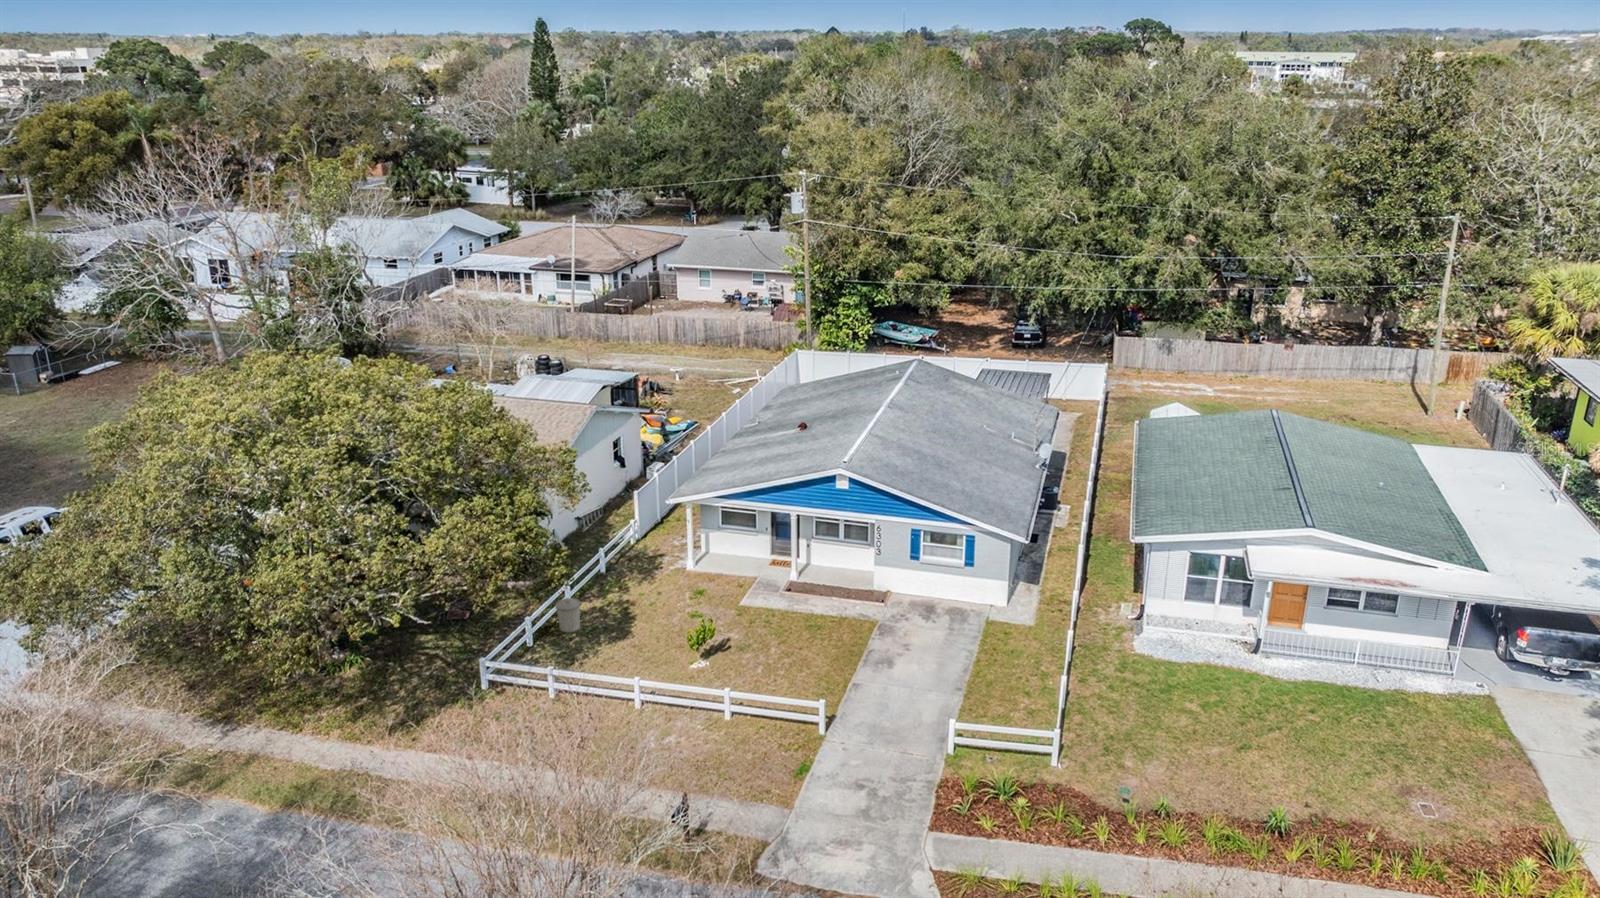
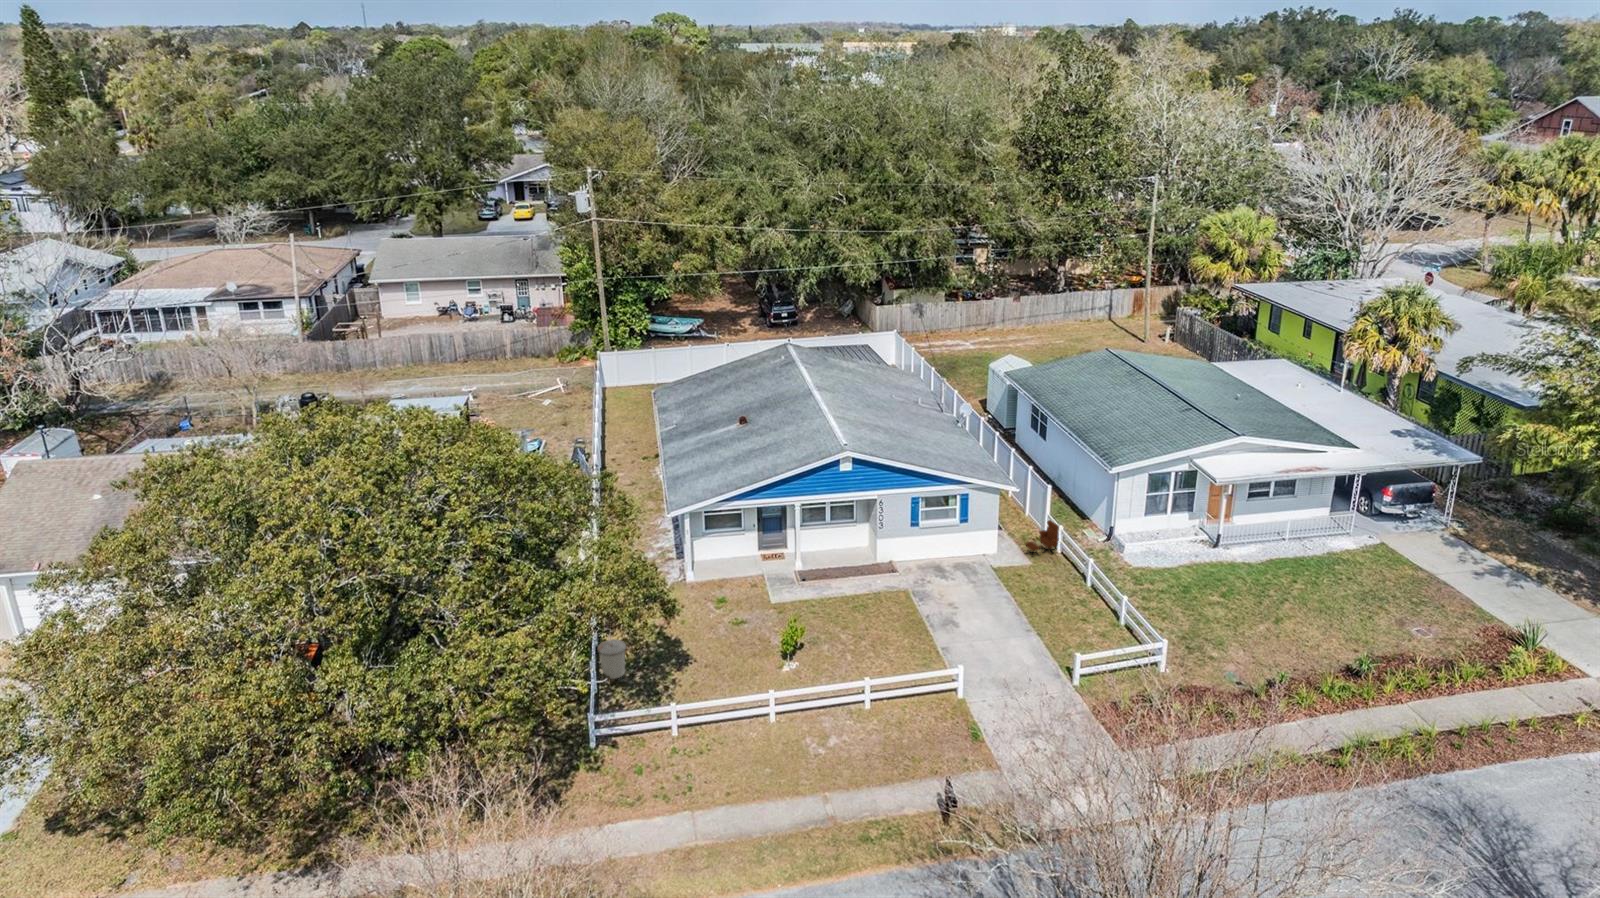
lounge chair: none [1034,582,1073,619] -> present [1026,520,1059,554]

